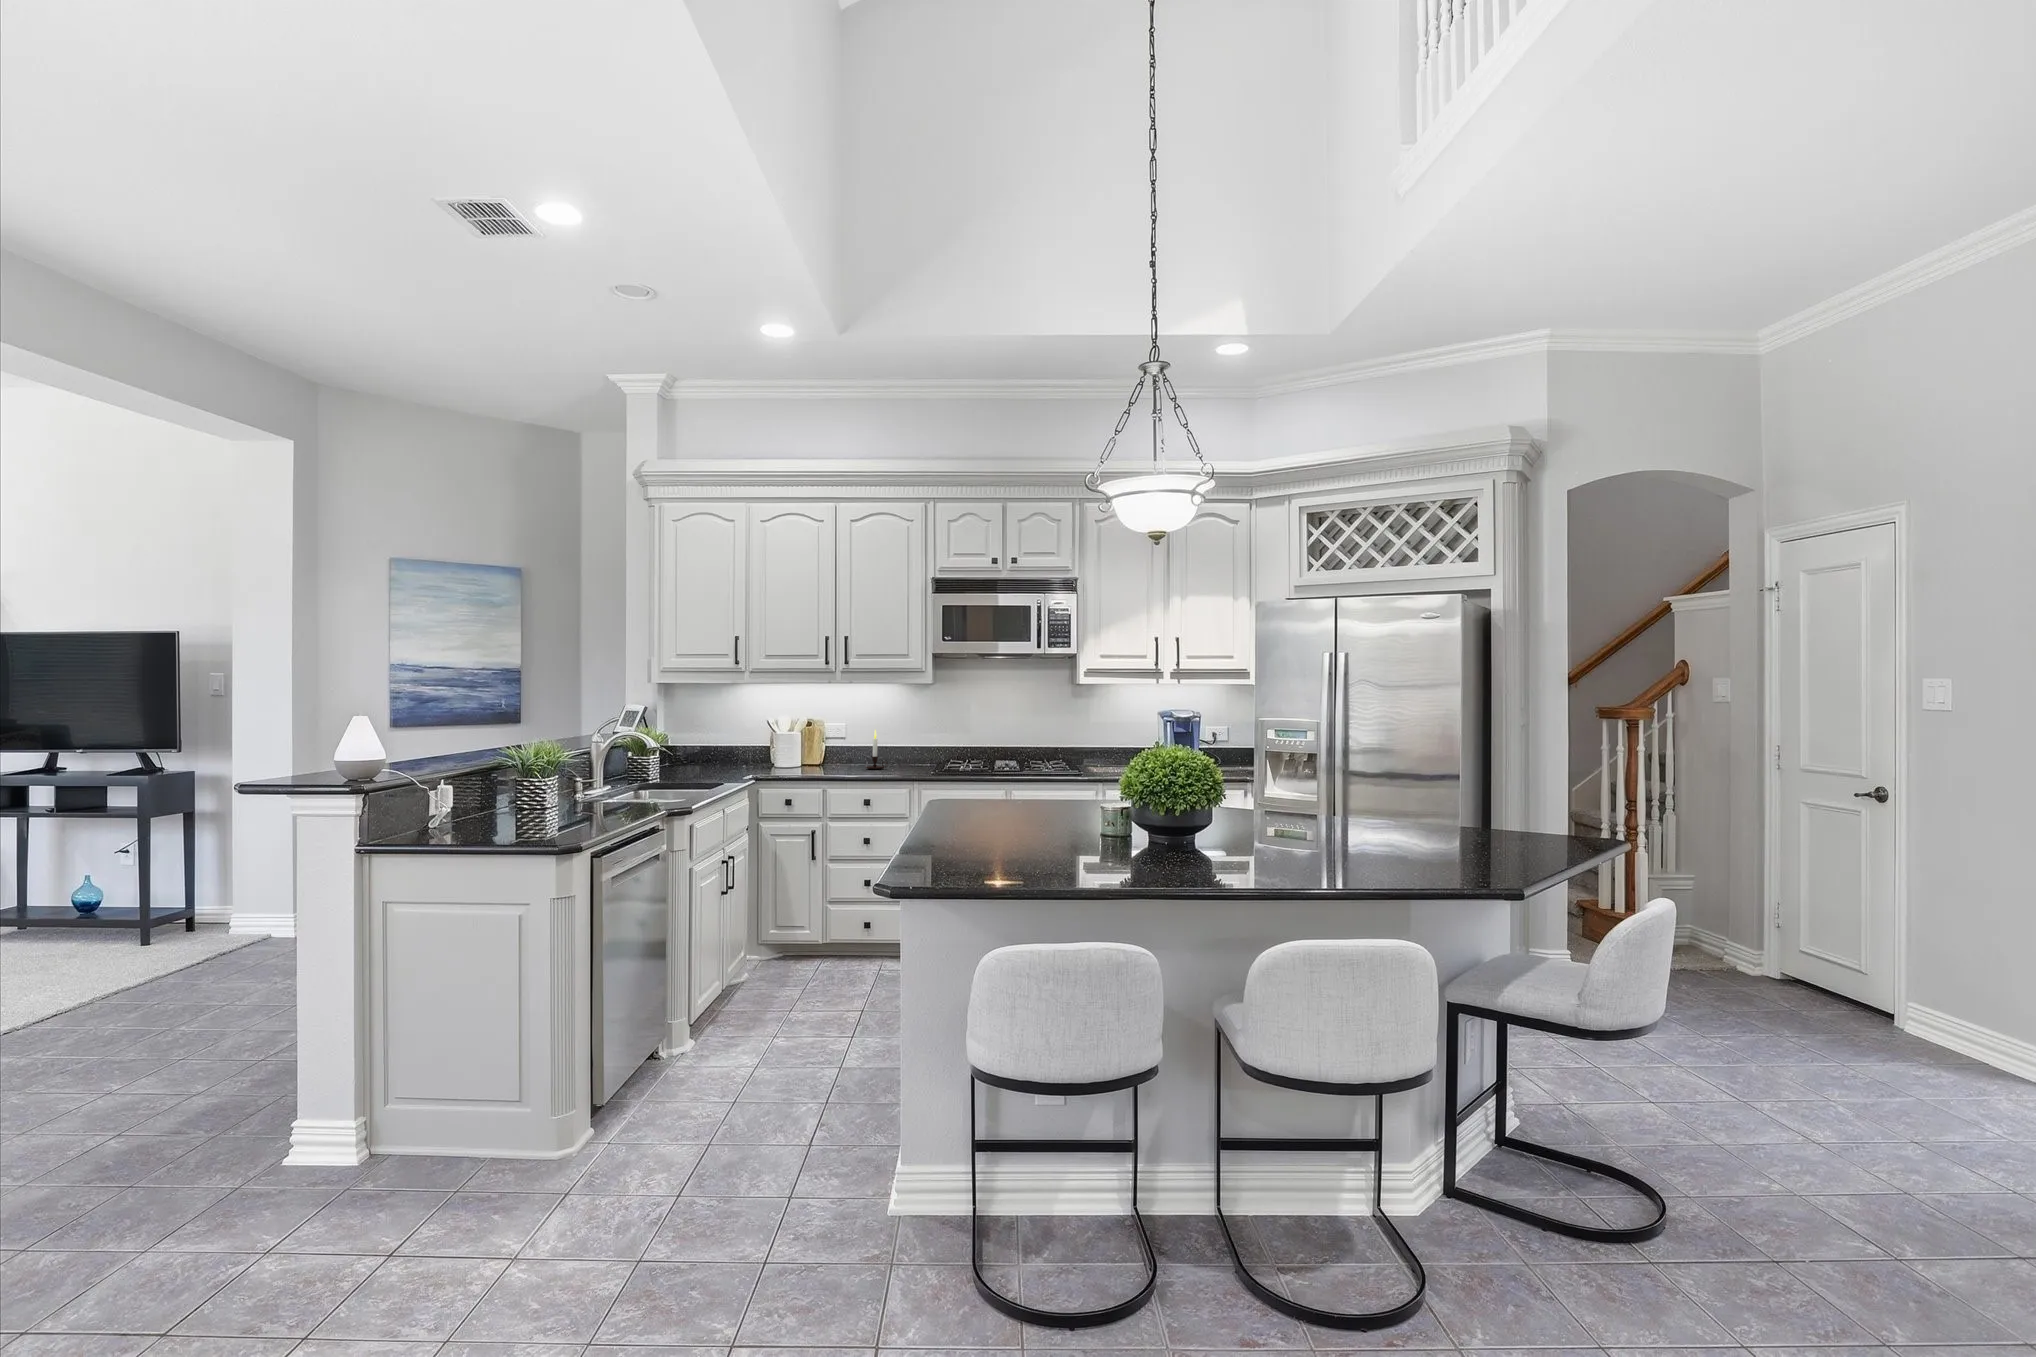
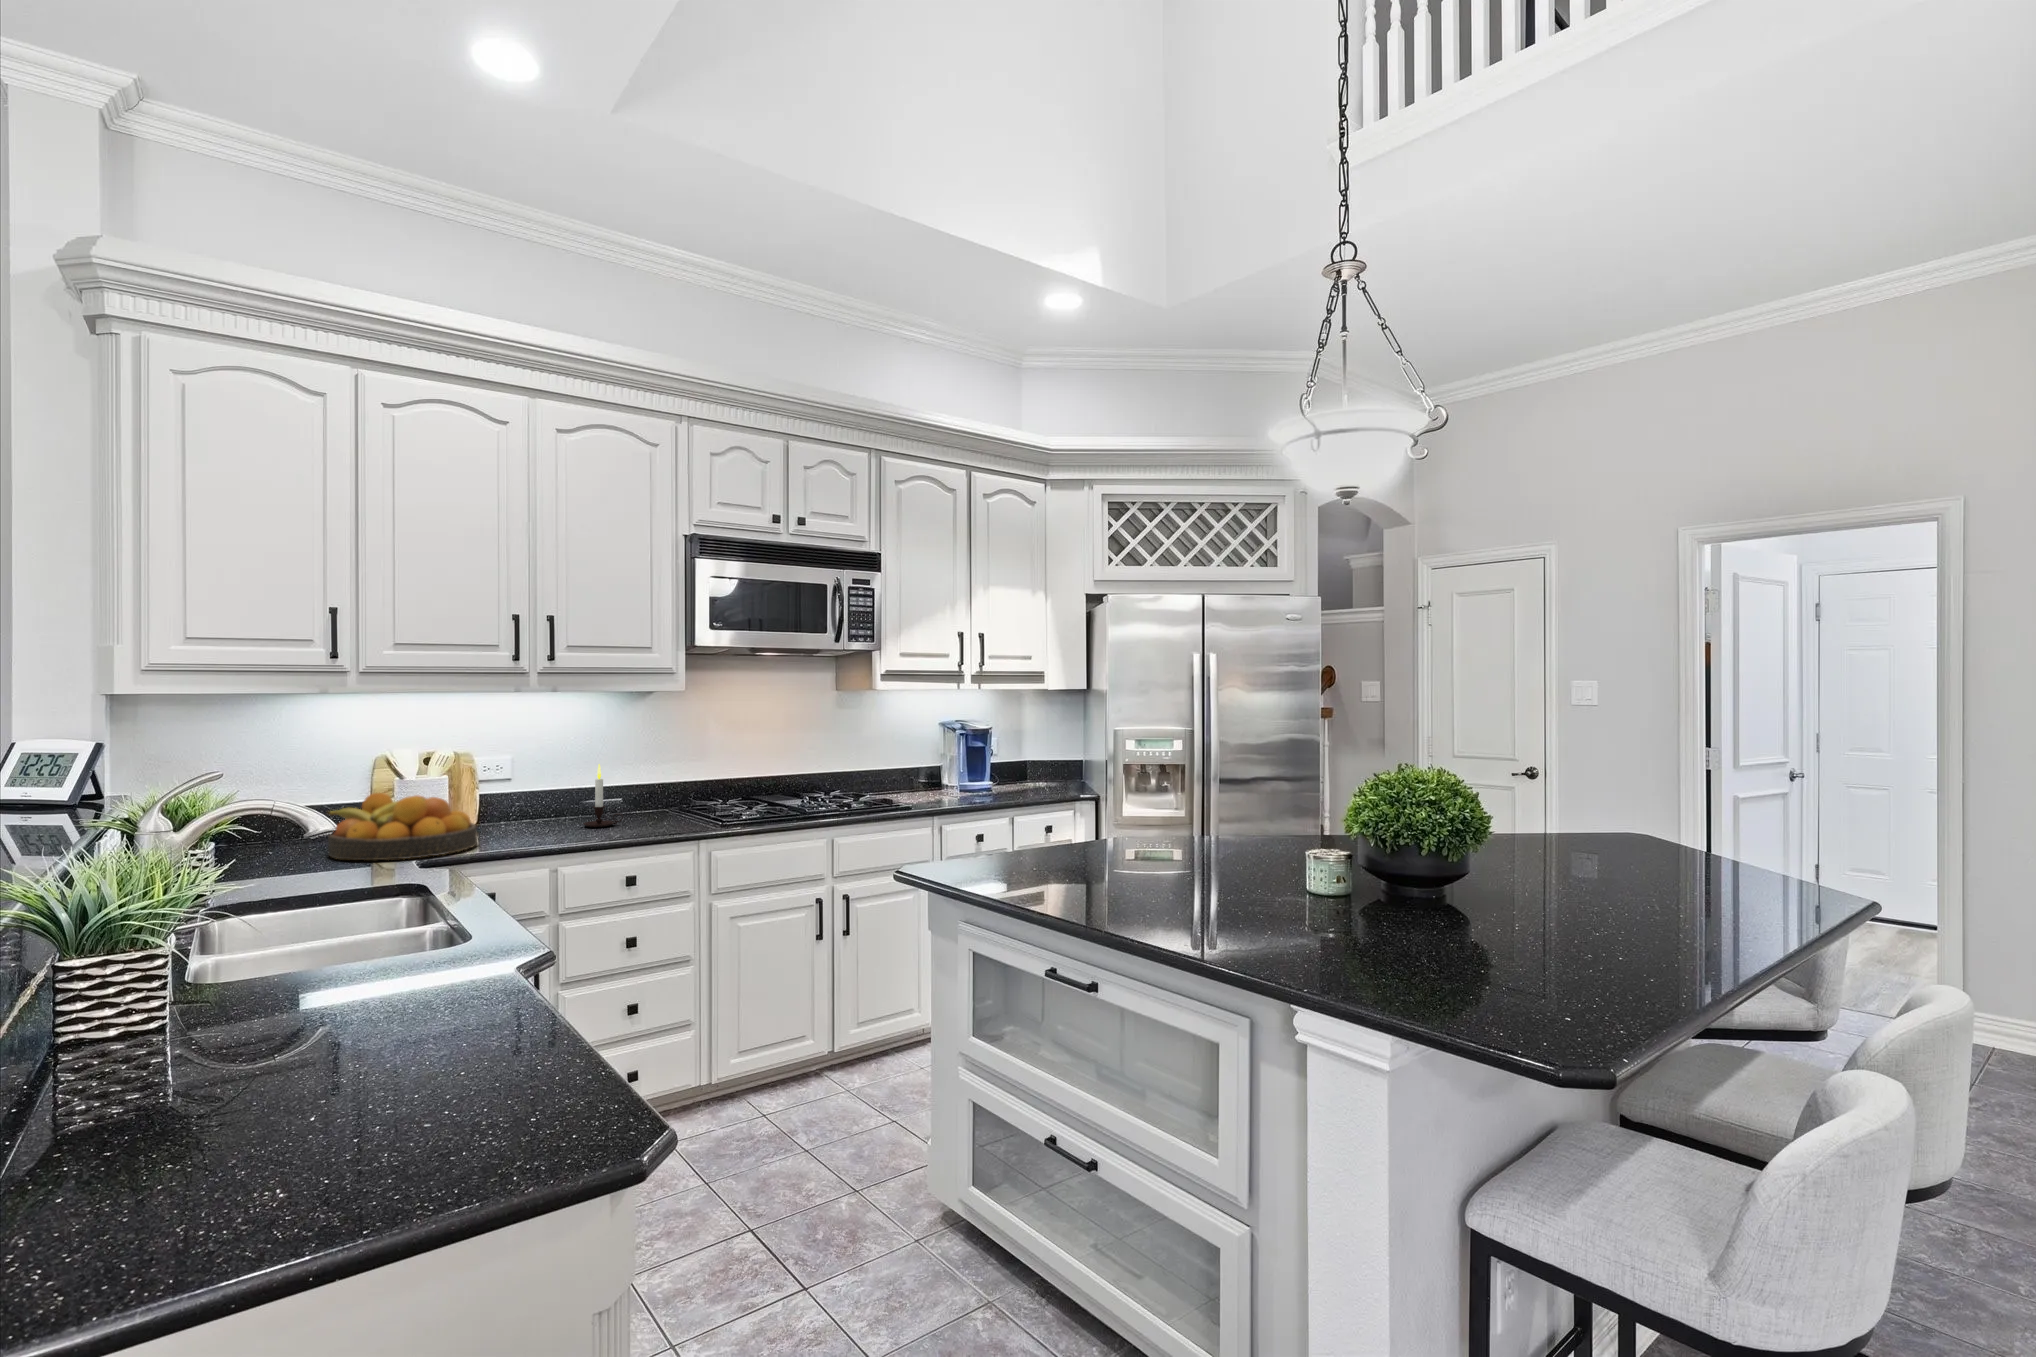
fruit bowl: none [723,738,795,772] -> present [326,793,477,860]

